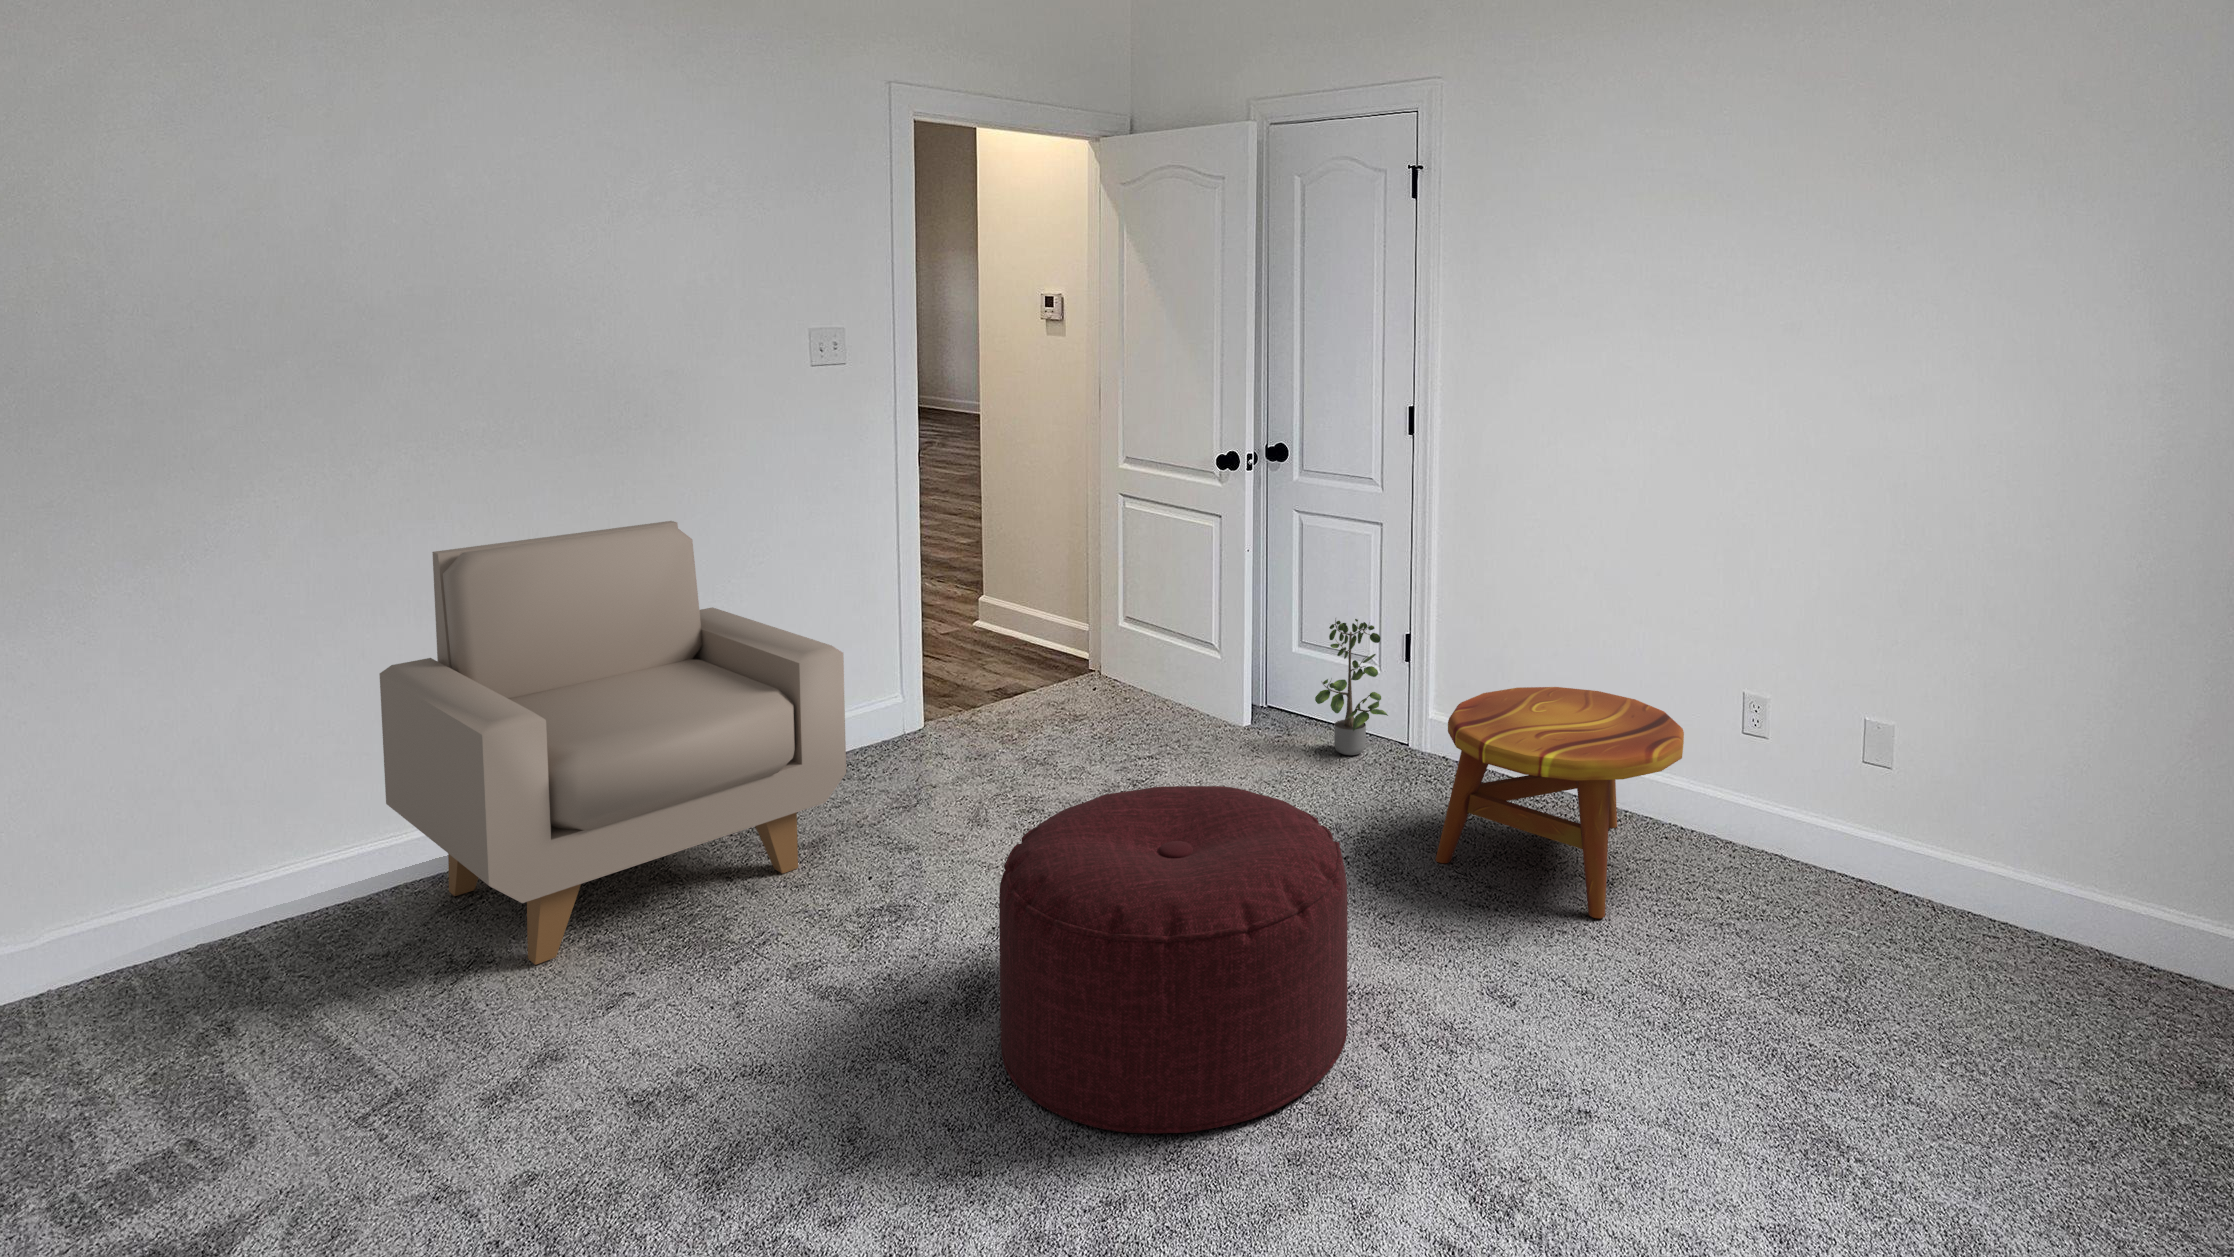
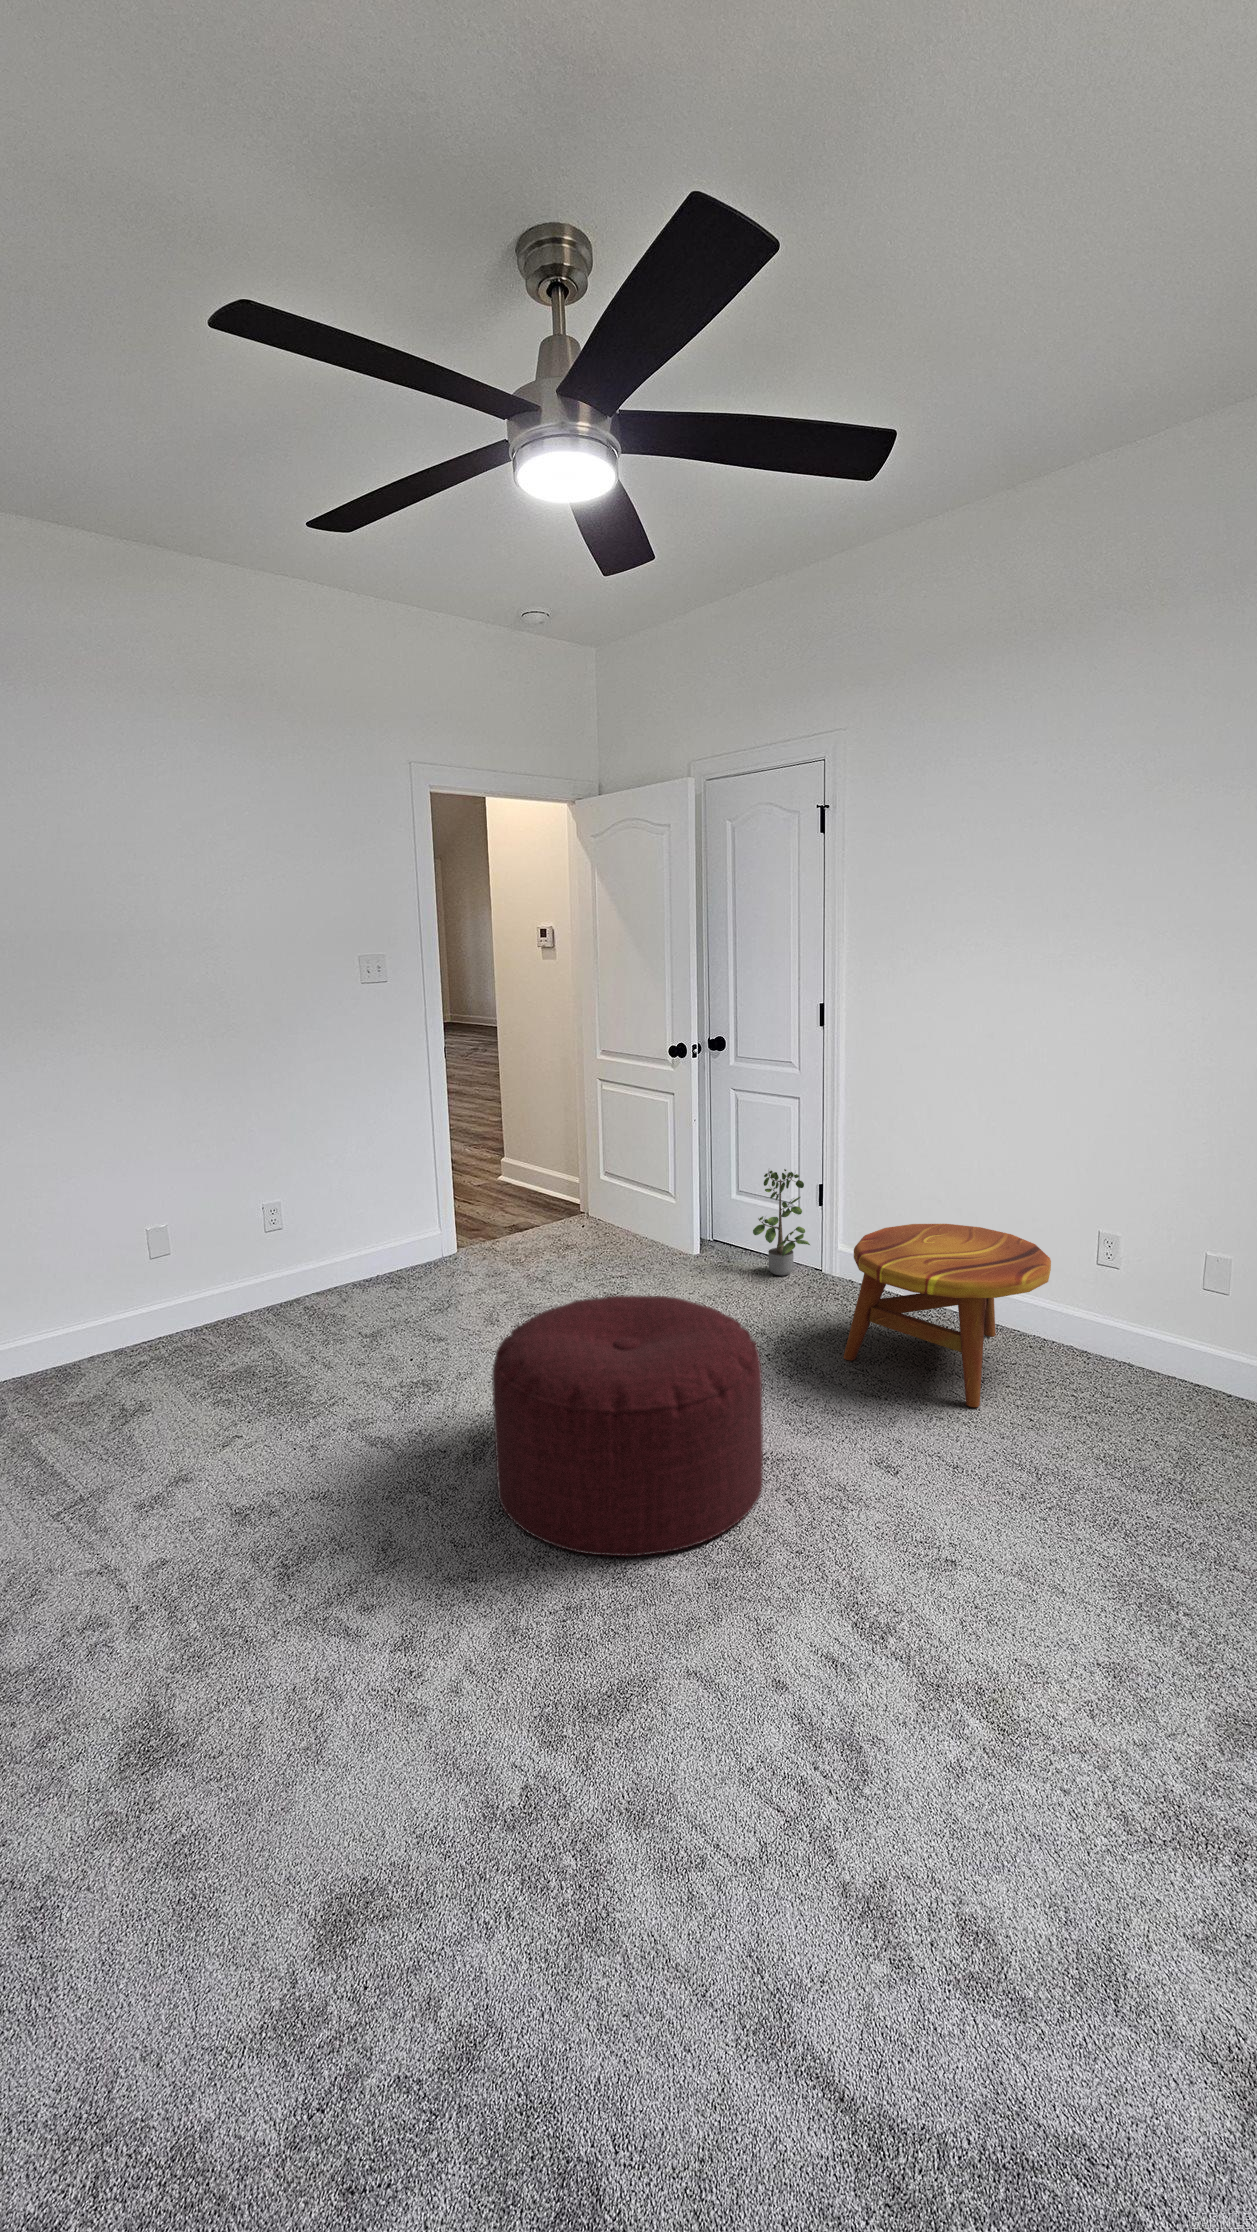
armchair: present [379,521,846,965] -> none [63,1094,392,1412]

